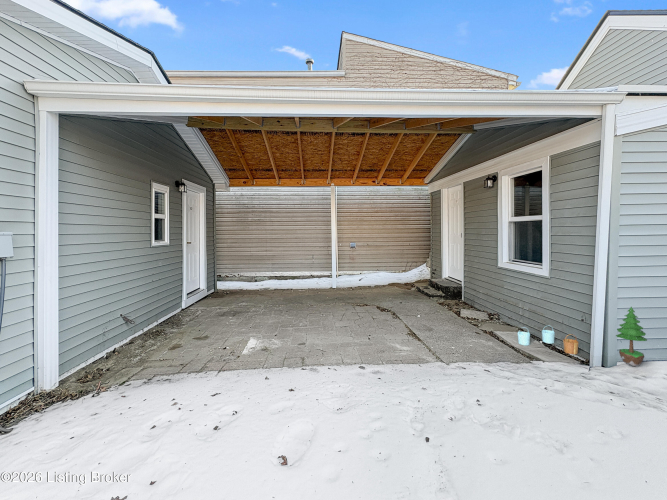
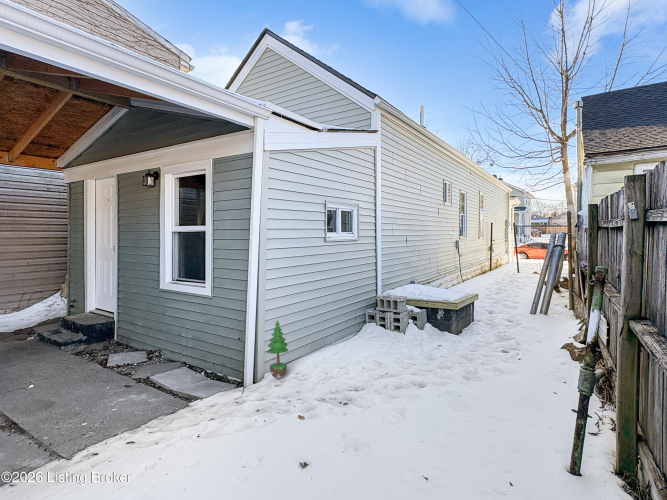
bucket: present [518,330,578,354] -> none [178,355,239,387]

